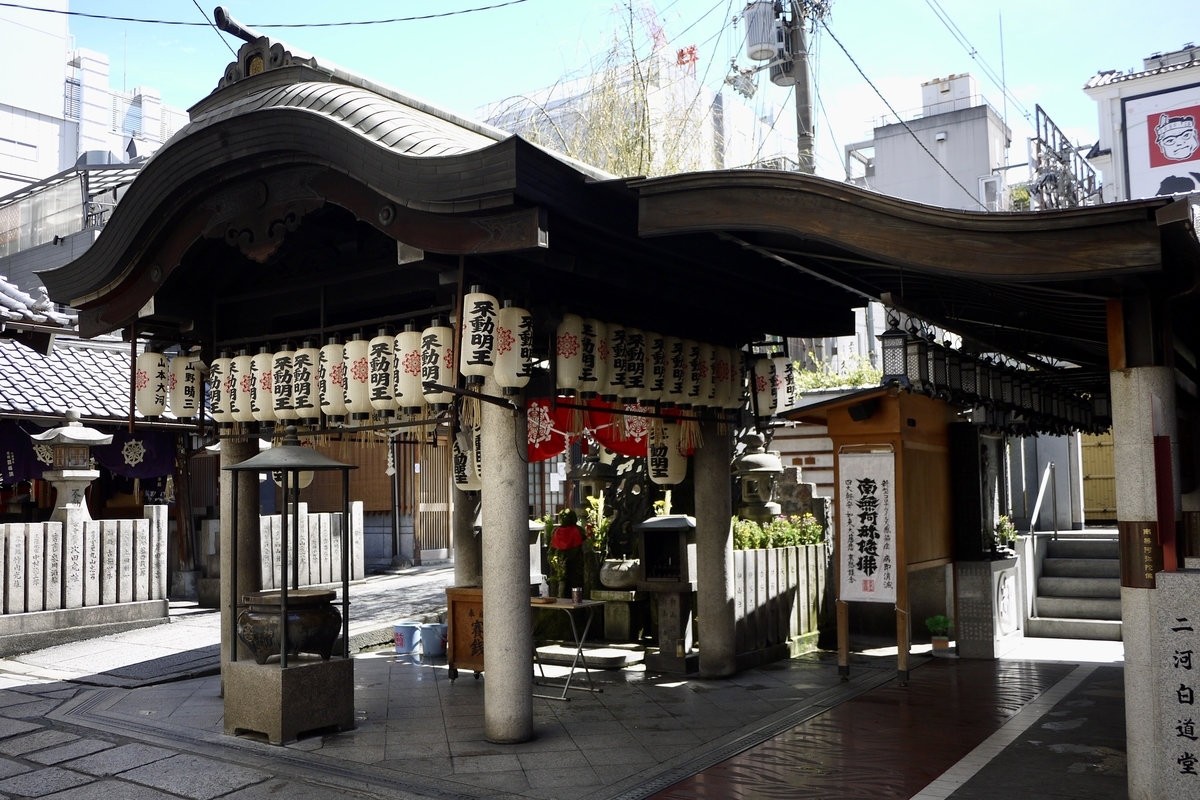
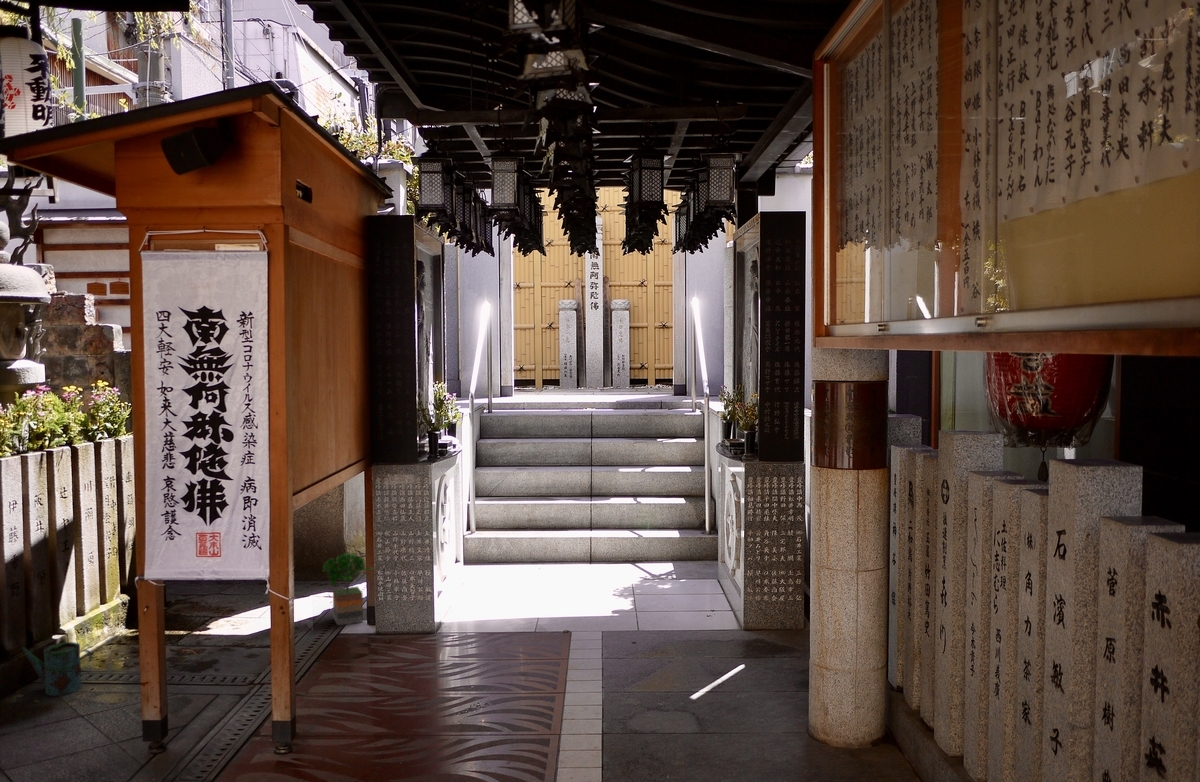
watering can: none [776,635,811,663] -> present [14,640,92,696]

